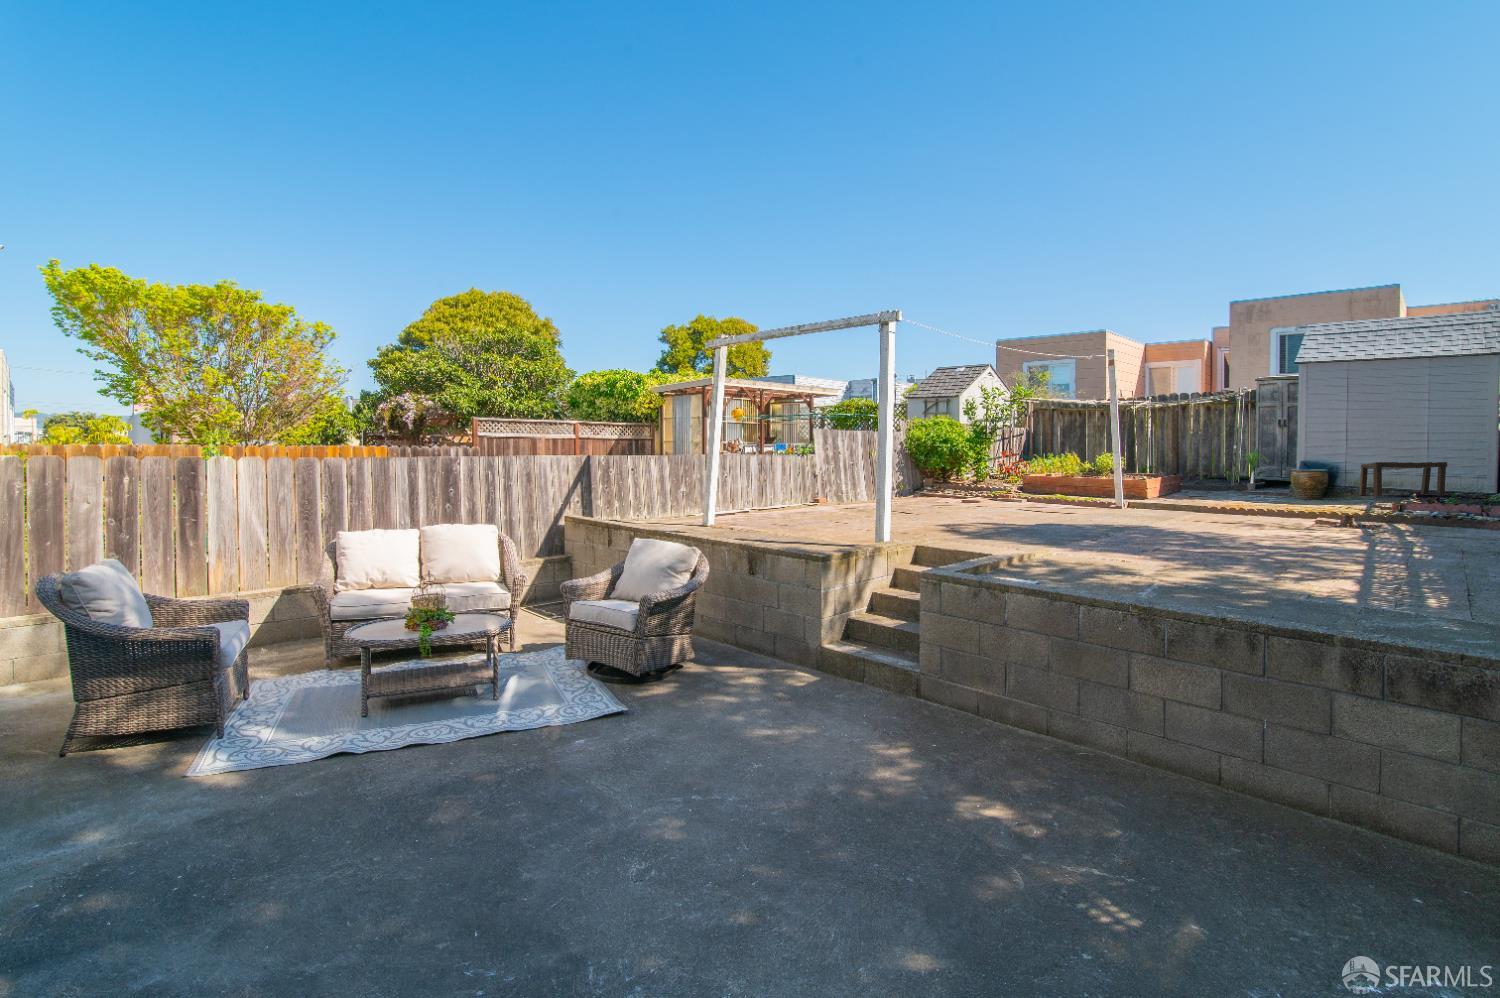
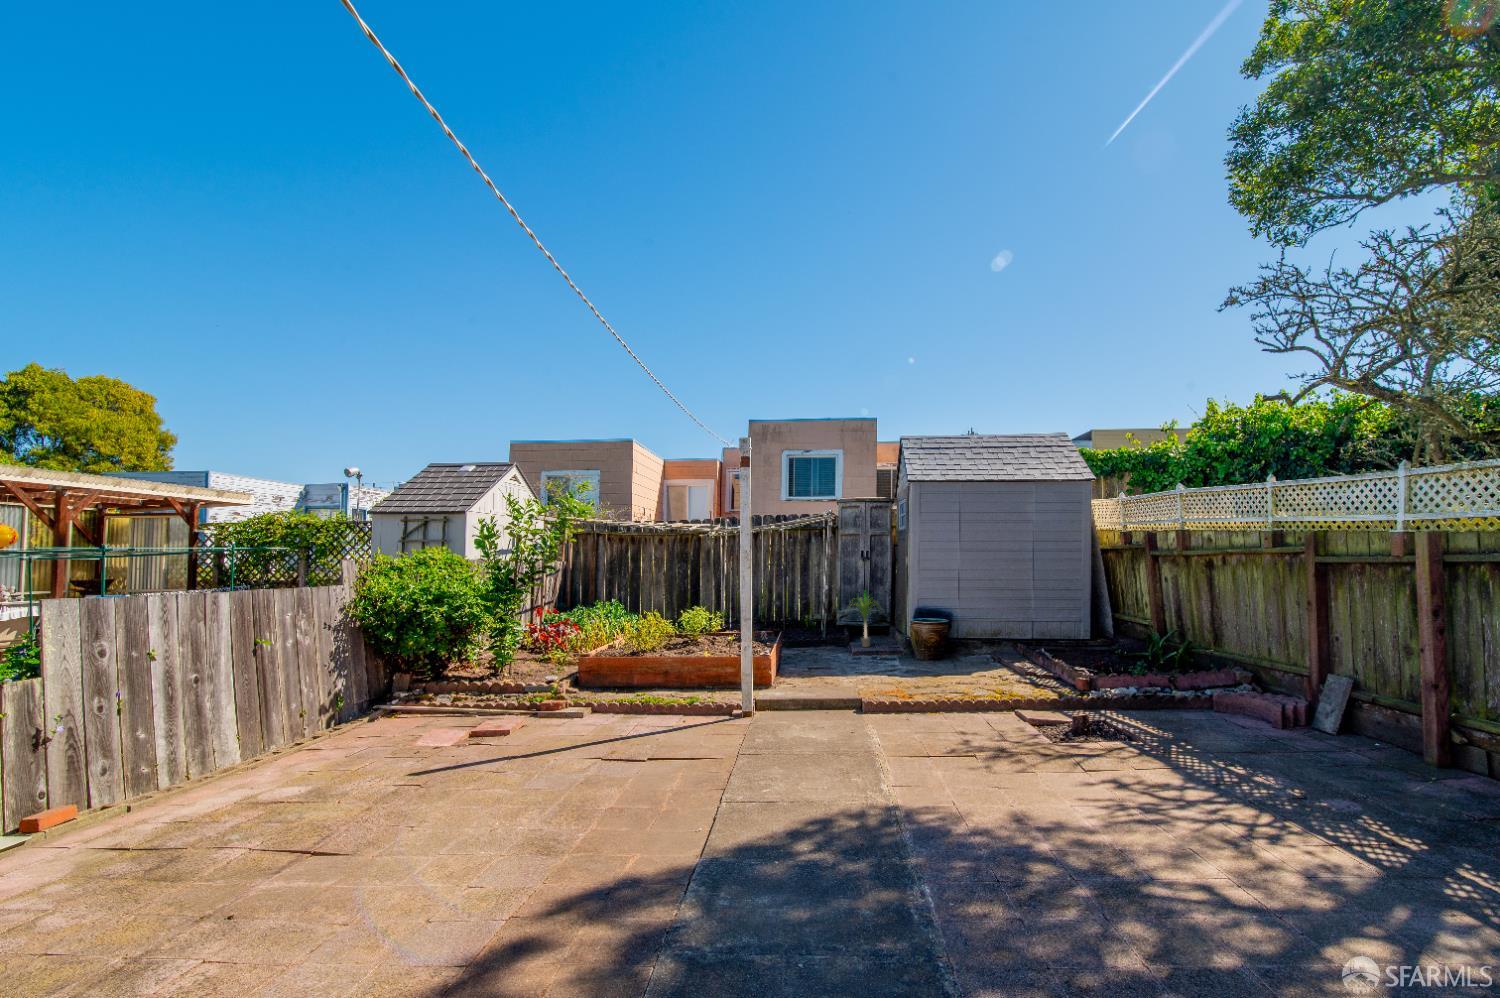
bench: present [1359,462,1447,496] -> none [992,606,1074,654]

